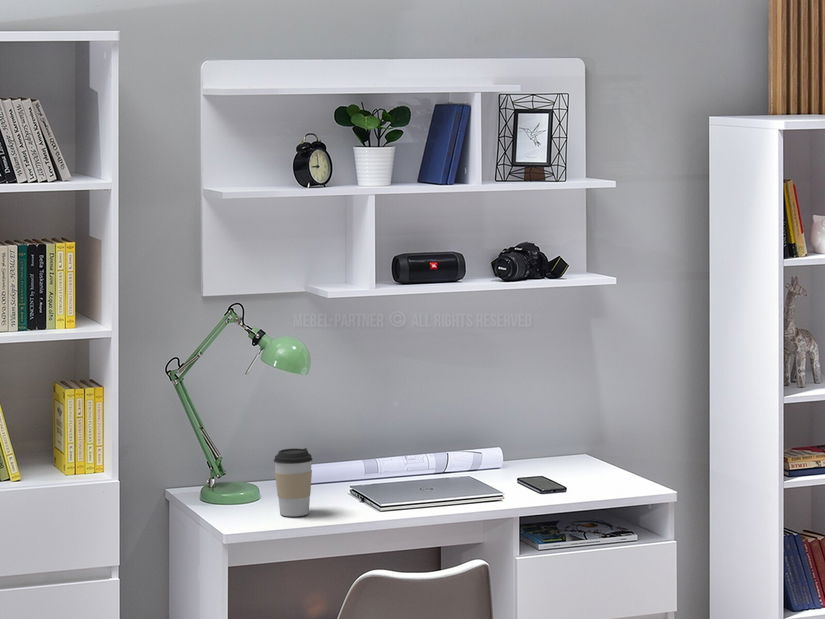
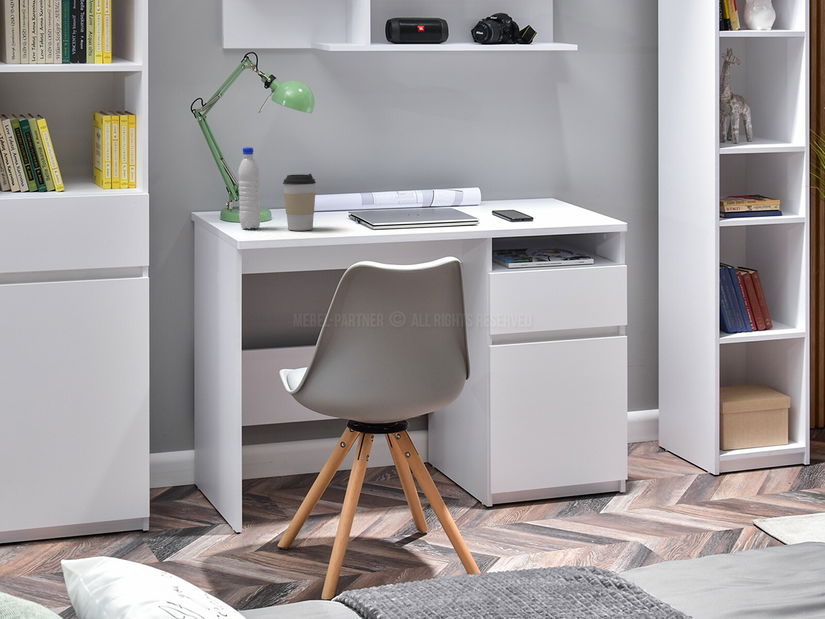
water bottle: none [221,419,248,514] -> present [238,147,261,229]

